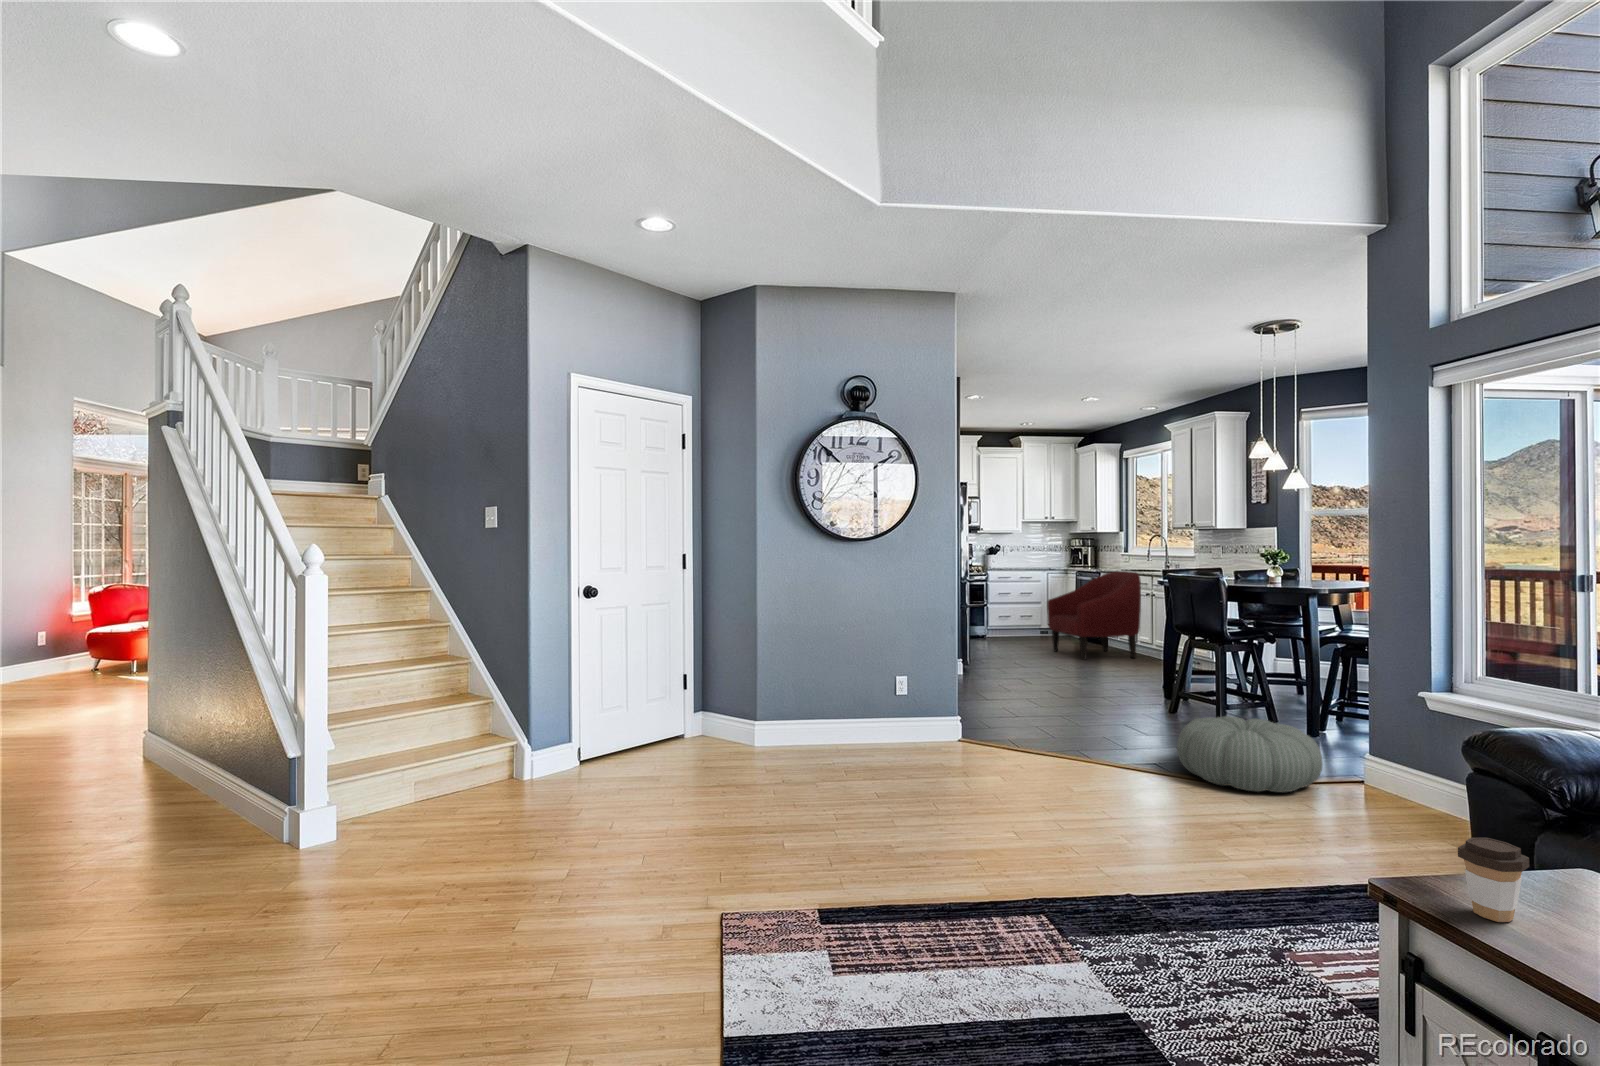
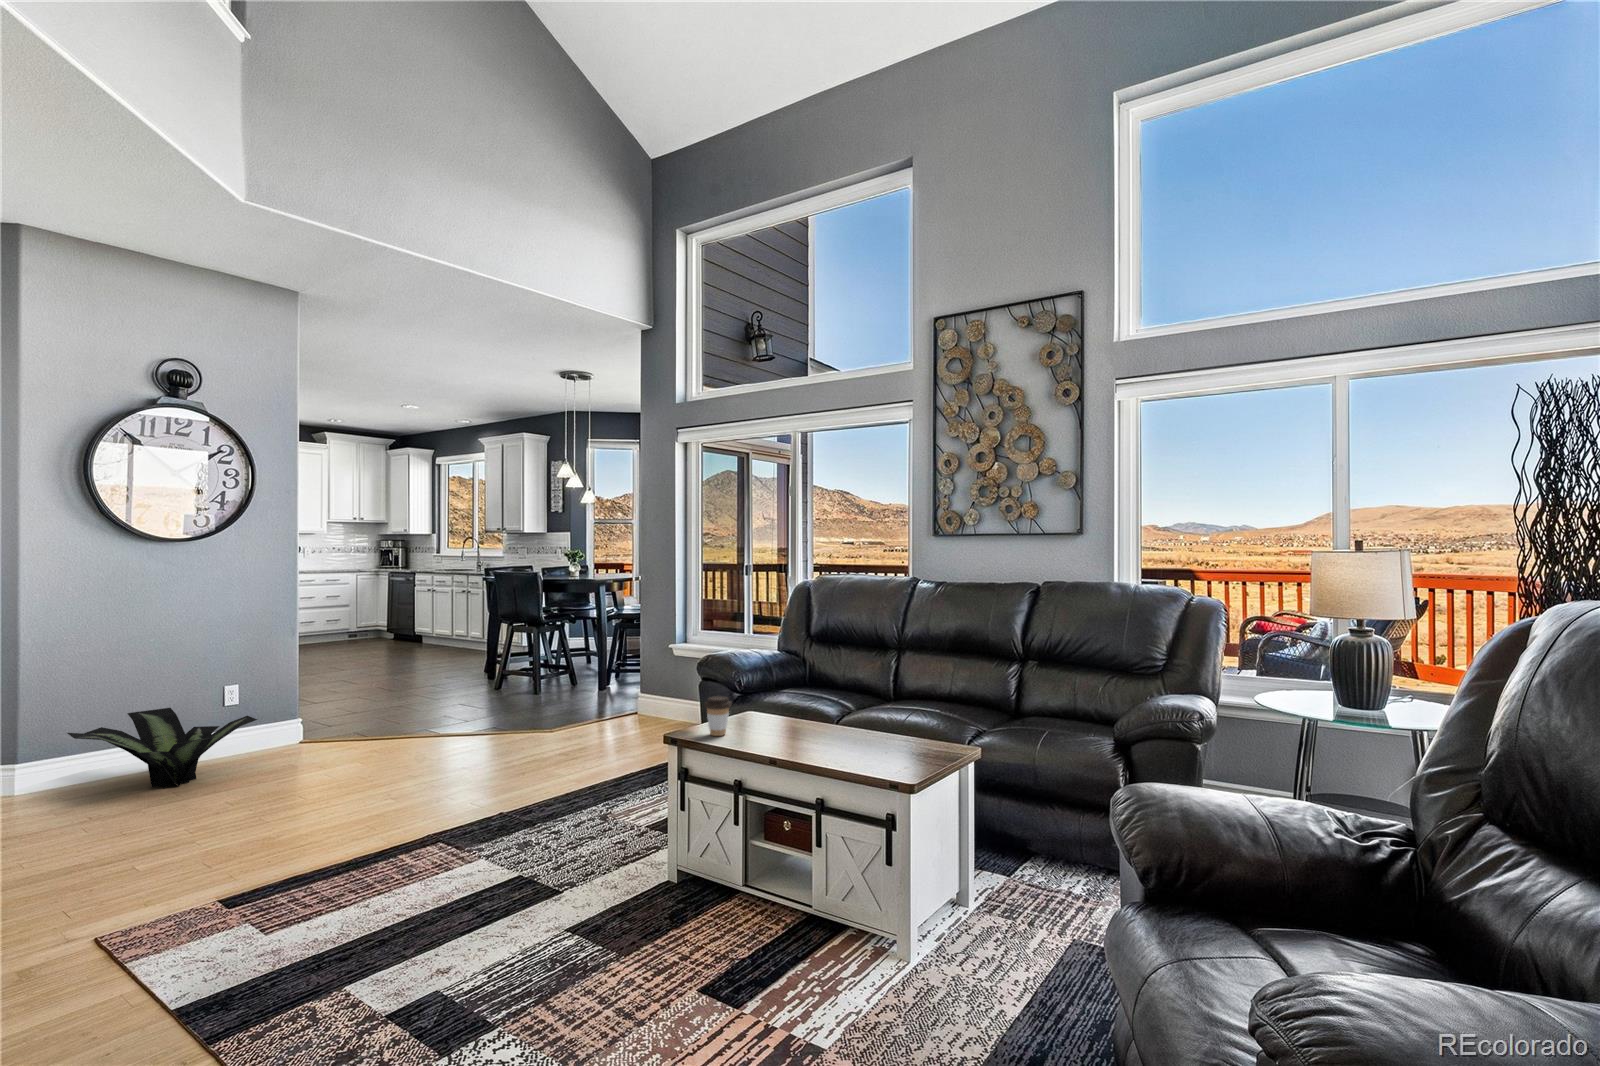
armchair: present [1047,571,1141,660] -> none [361,571,456,658]
potted plant: none [778,689,913,765] -> present [67,708,257,788]
pouf: present [1177,716,1323,792] -> none [513,679,614,733]

